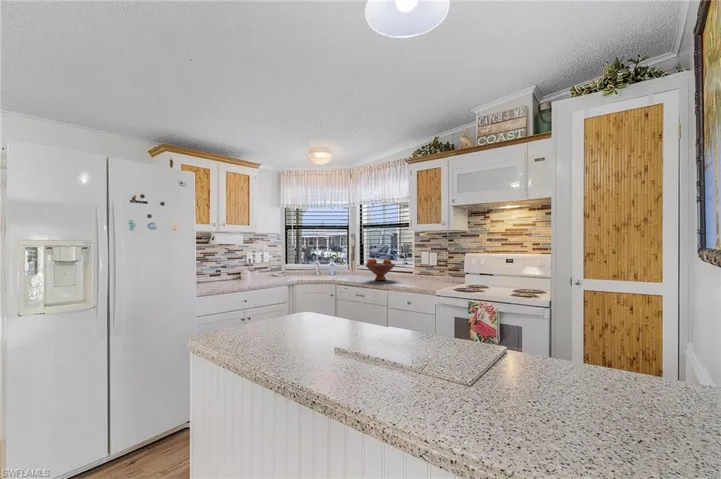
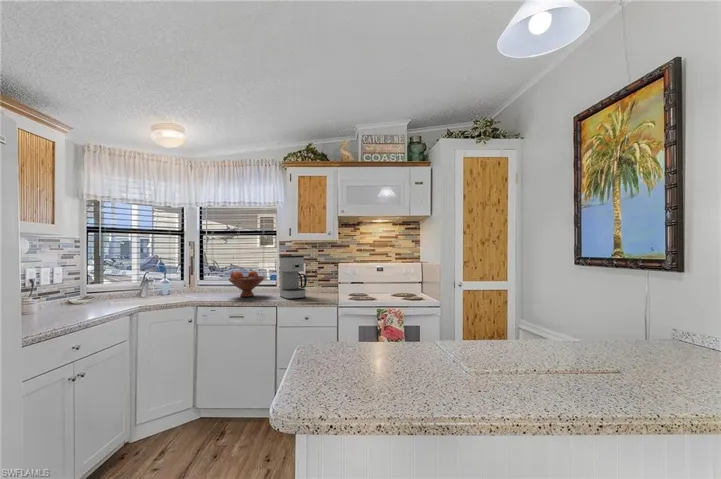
coffee maker: none [404,245,427,285] -> present [280,255,307,299]

